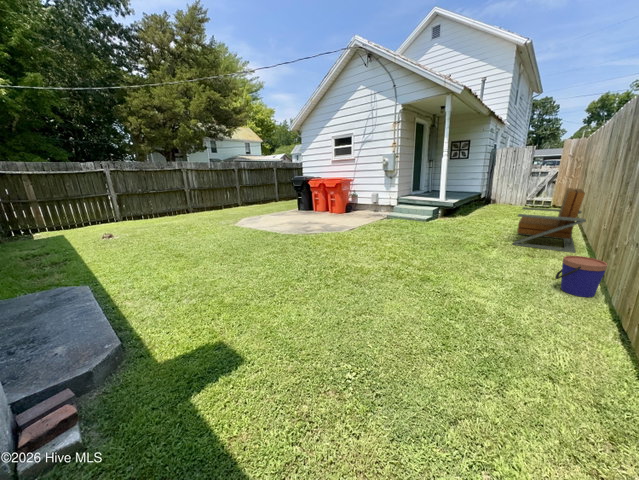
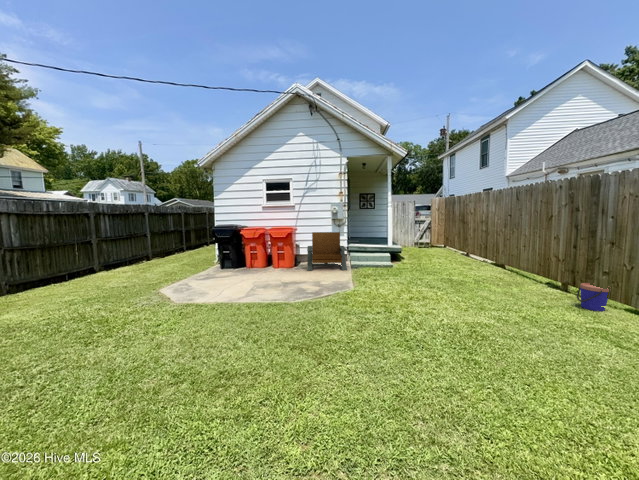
lounge chair: present [513,188,586,253] -> present [307,232,347,271]

